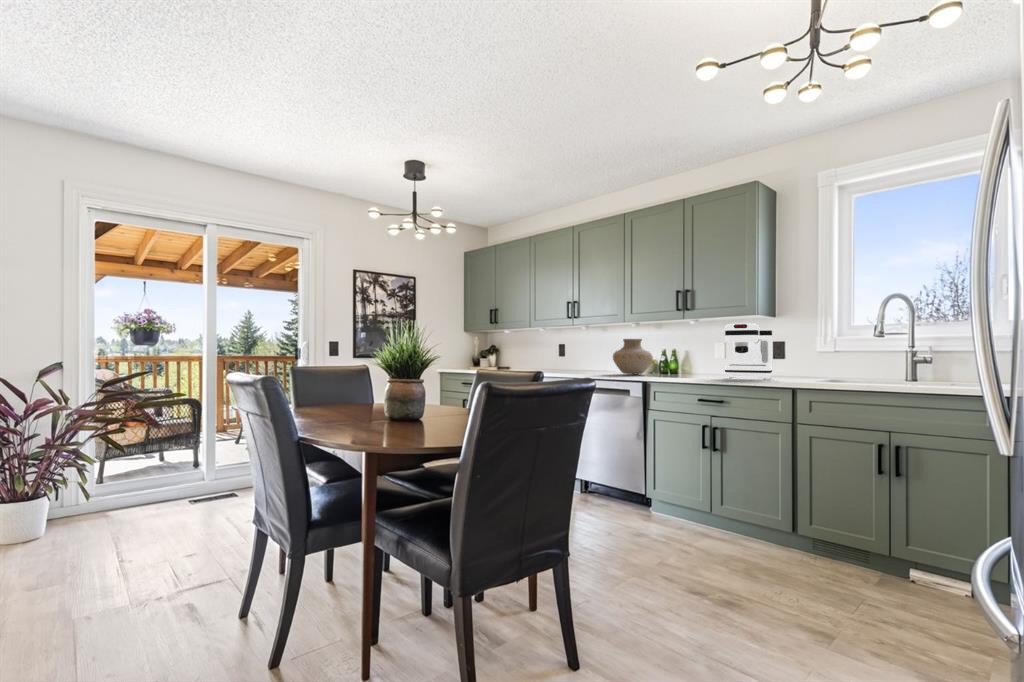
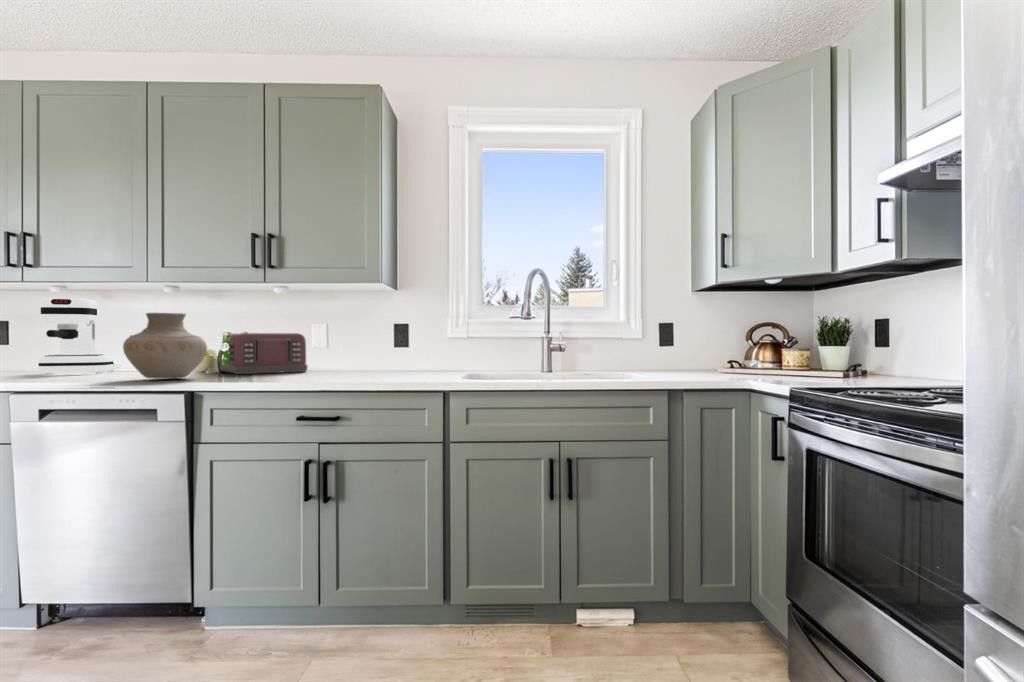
coffee maker: present [725,323,772,379] -> present [38,298,122,374]
toaster: none [663,350,713,374] -> present [220,333,307,374]

